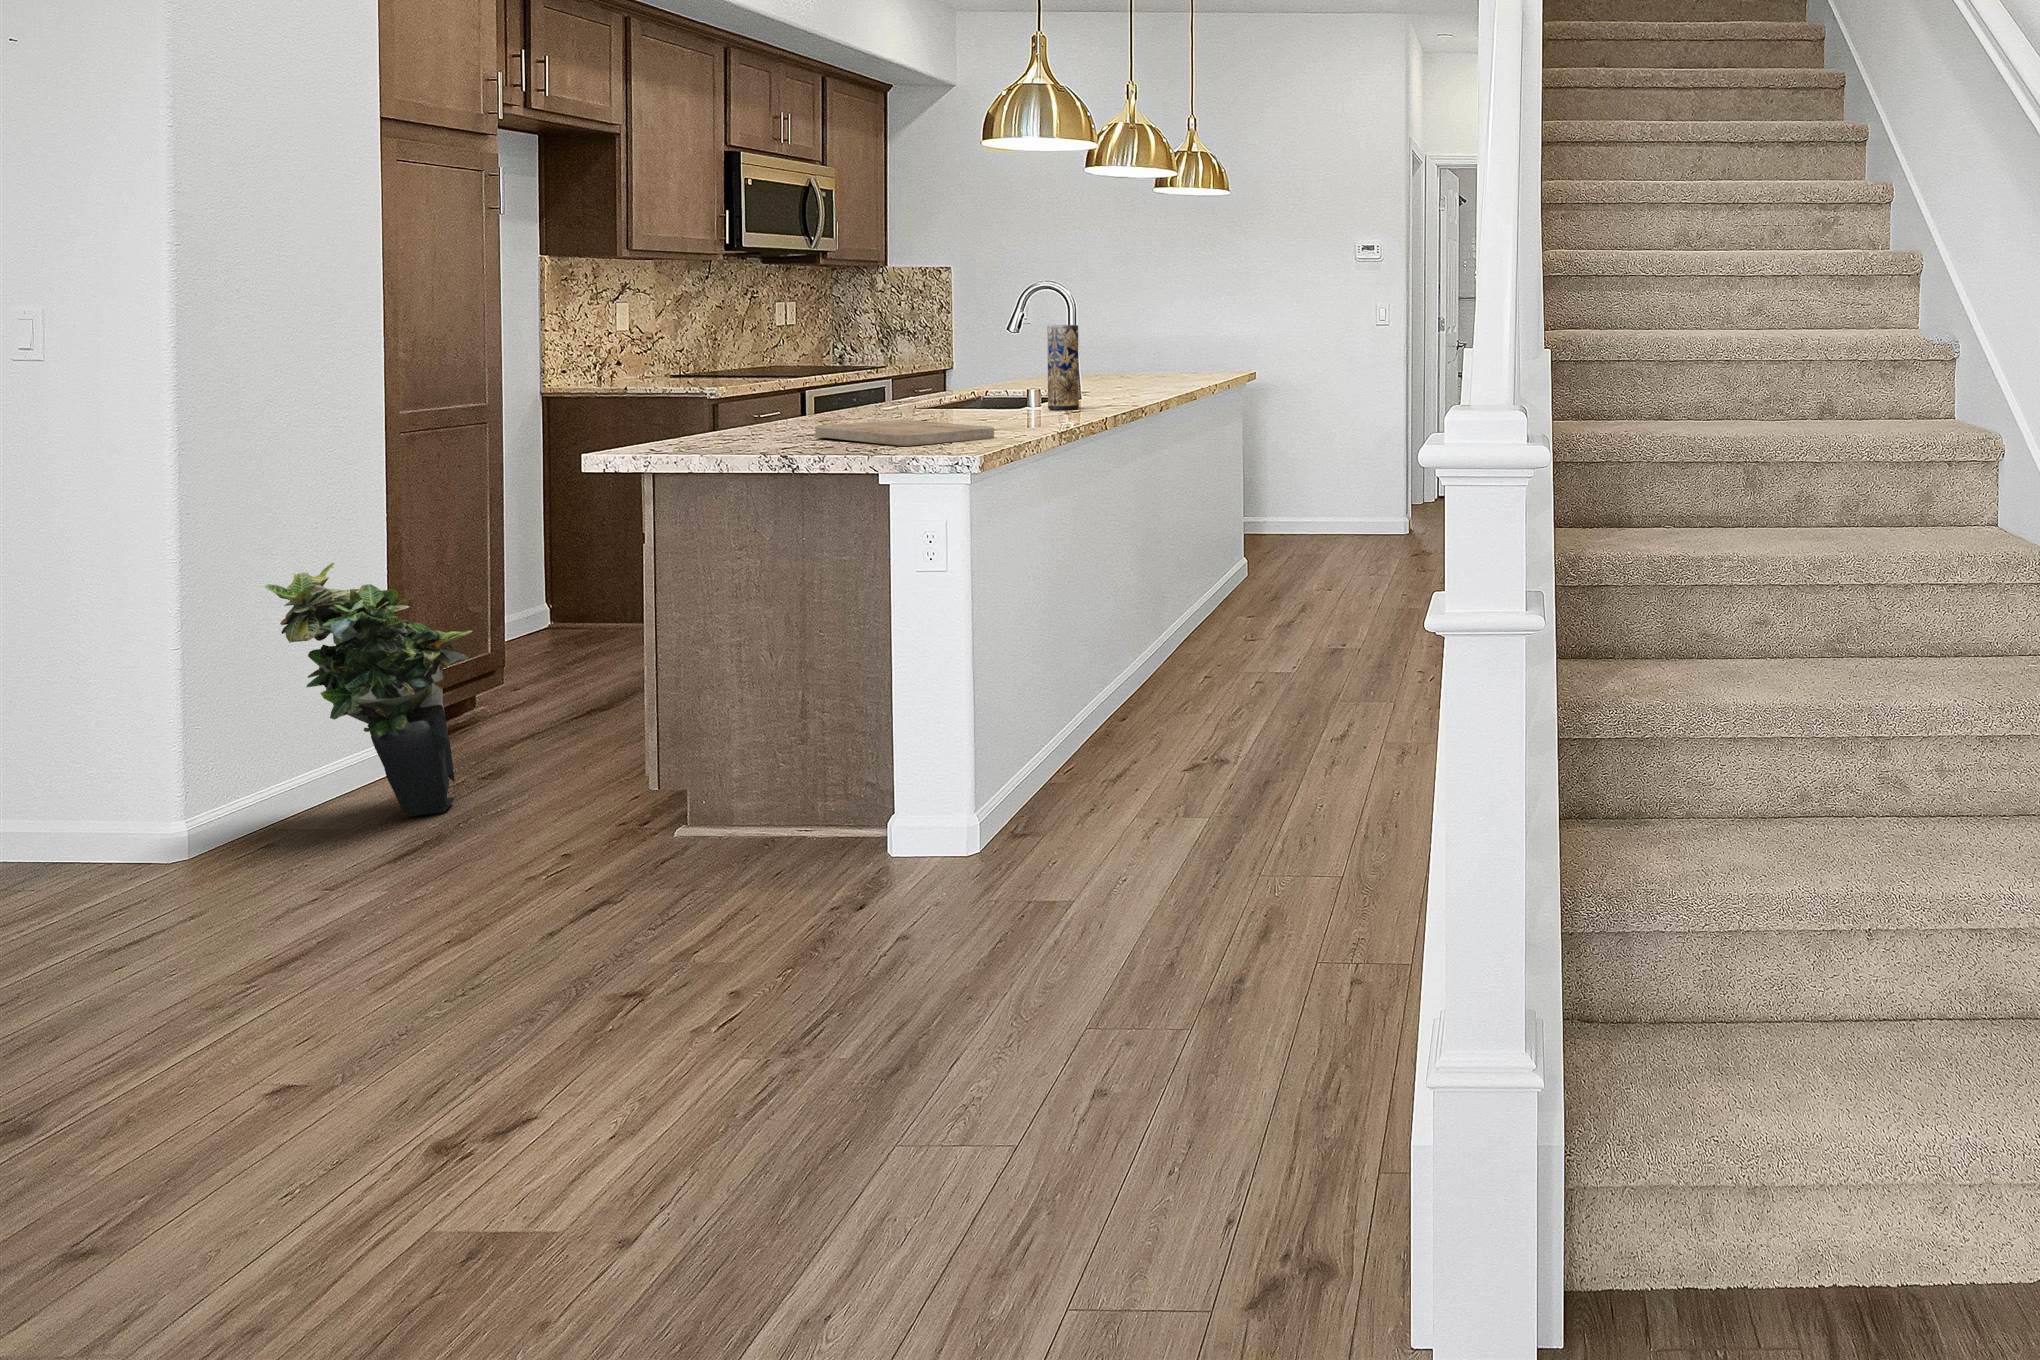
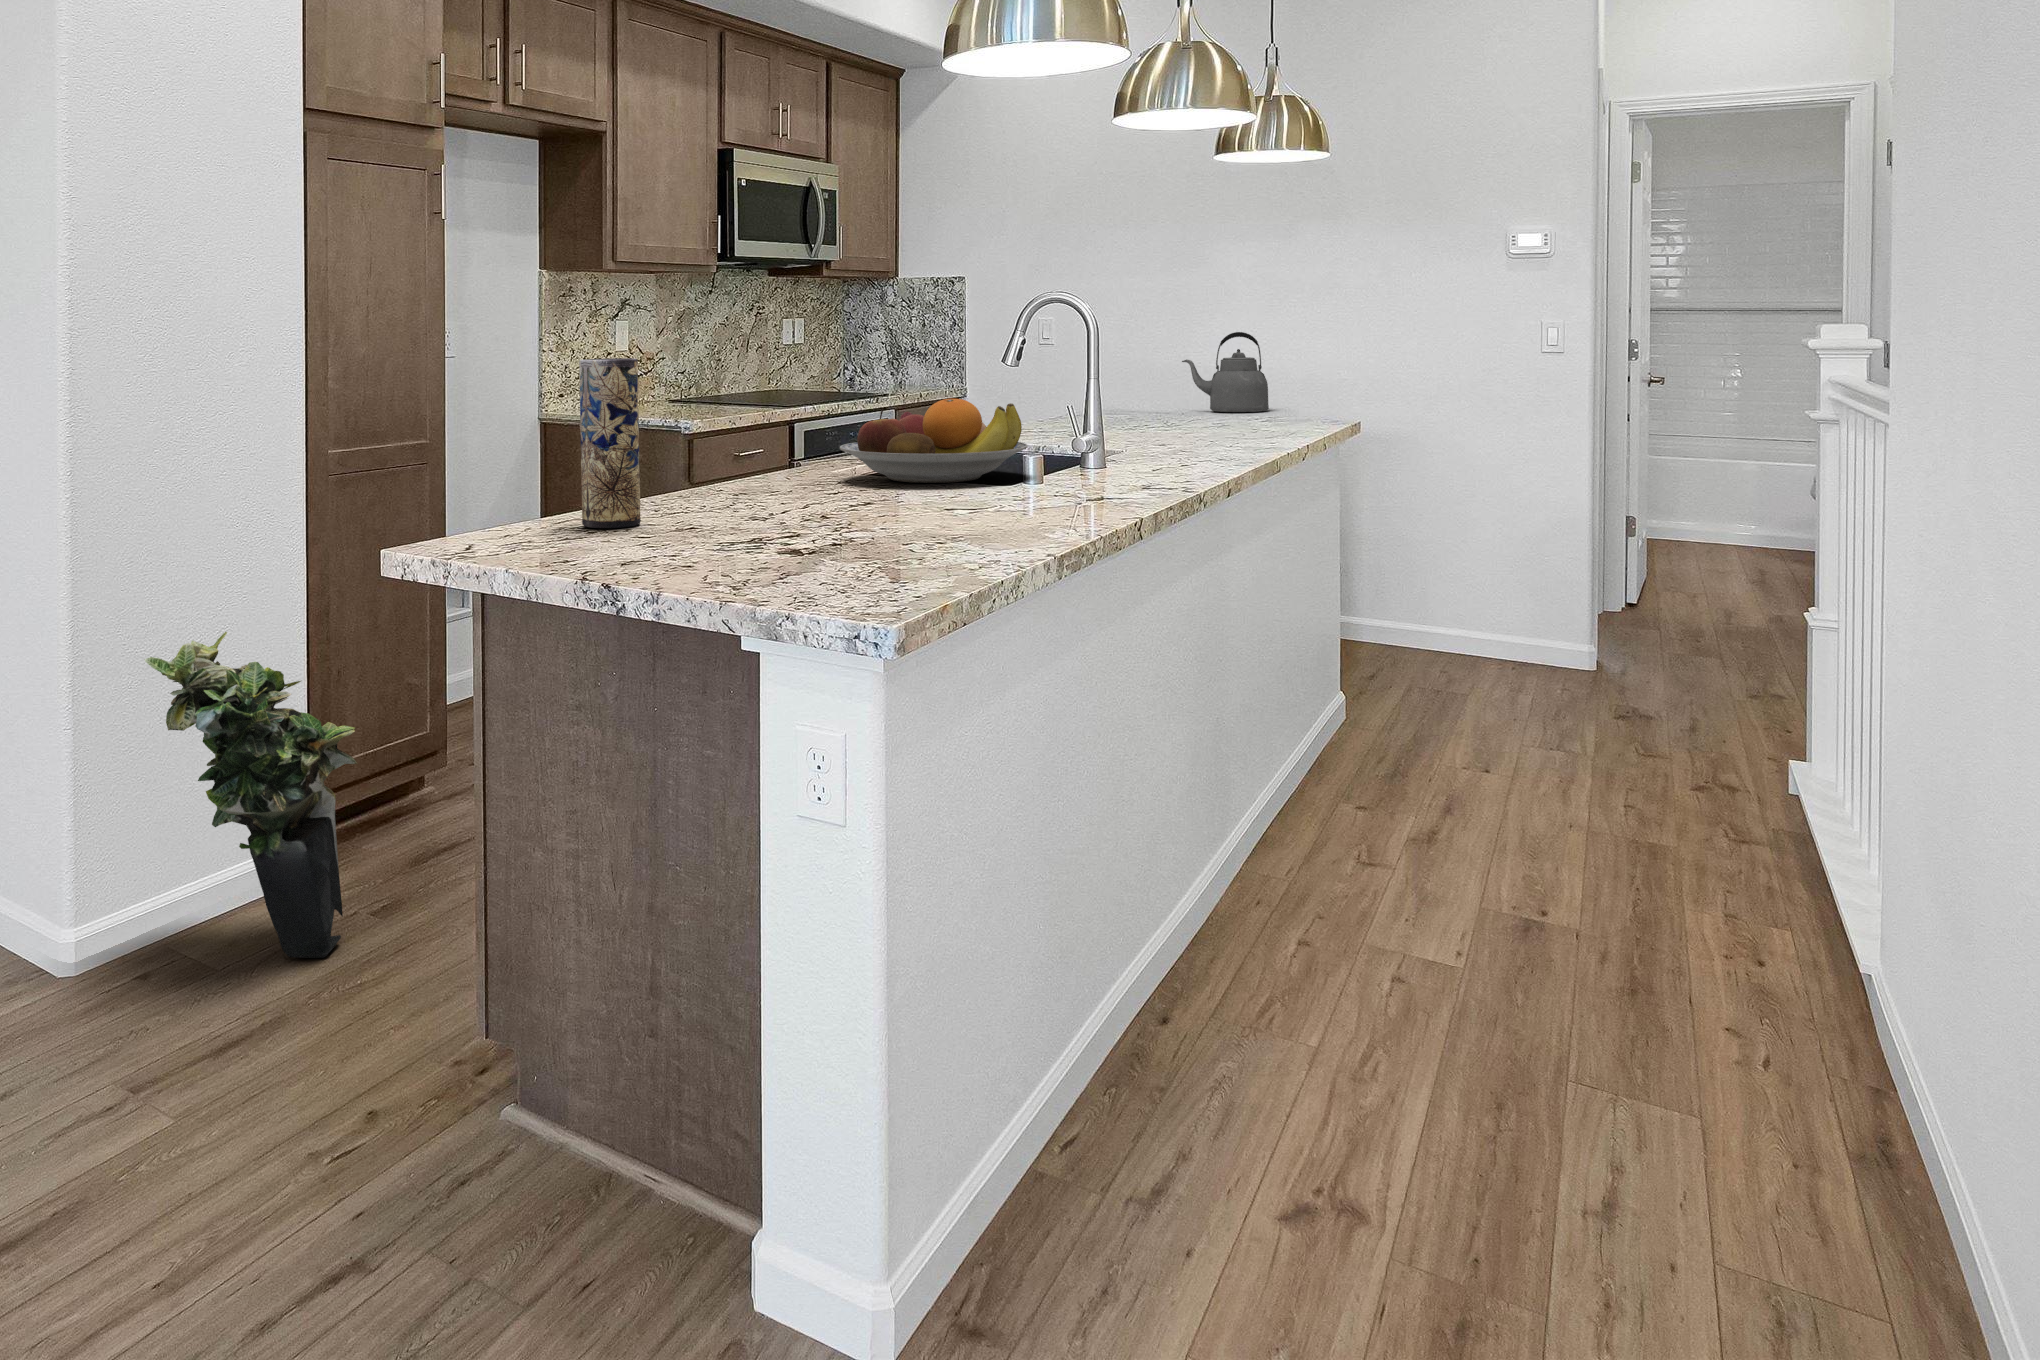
kettle: none [1131,319,1193,377] -> present [1182,332,1269,412]
vase: present [1047,325,1079,410] -> present [579,358,641,528]
fruit bowl: none [892,365,1028,422] -> present [840,399,1028,483]
cutting board: present [815,420,994,446] -> none [719,481,961,531]

